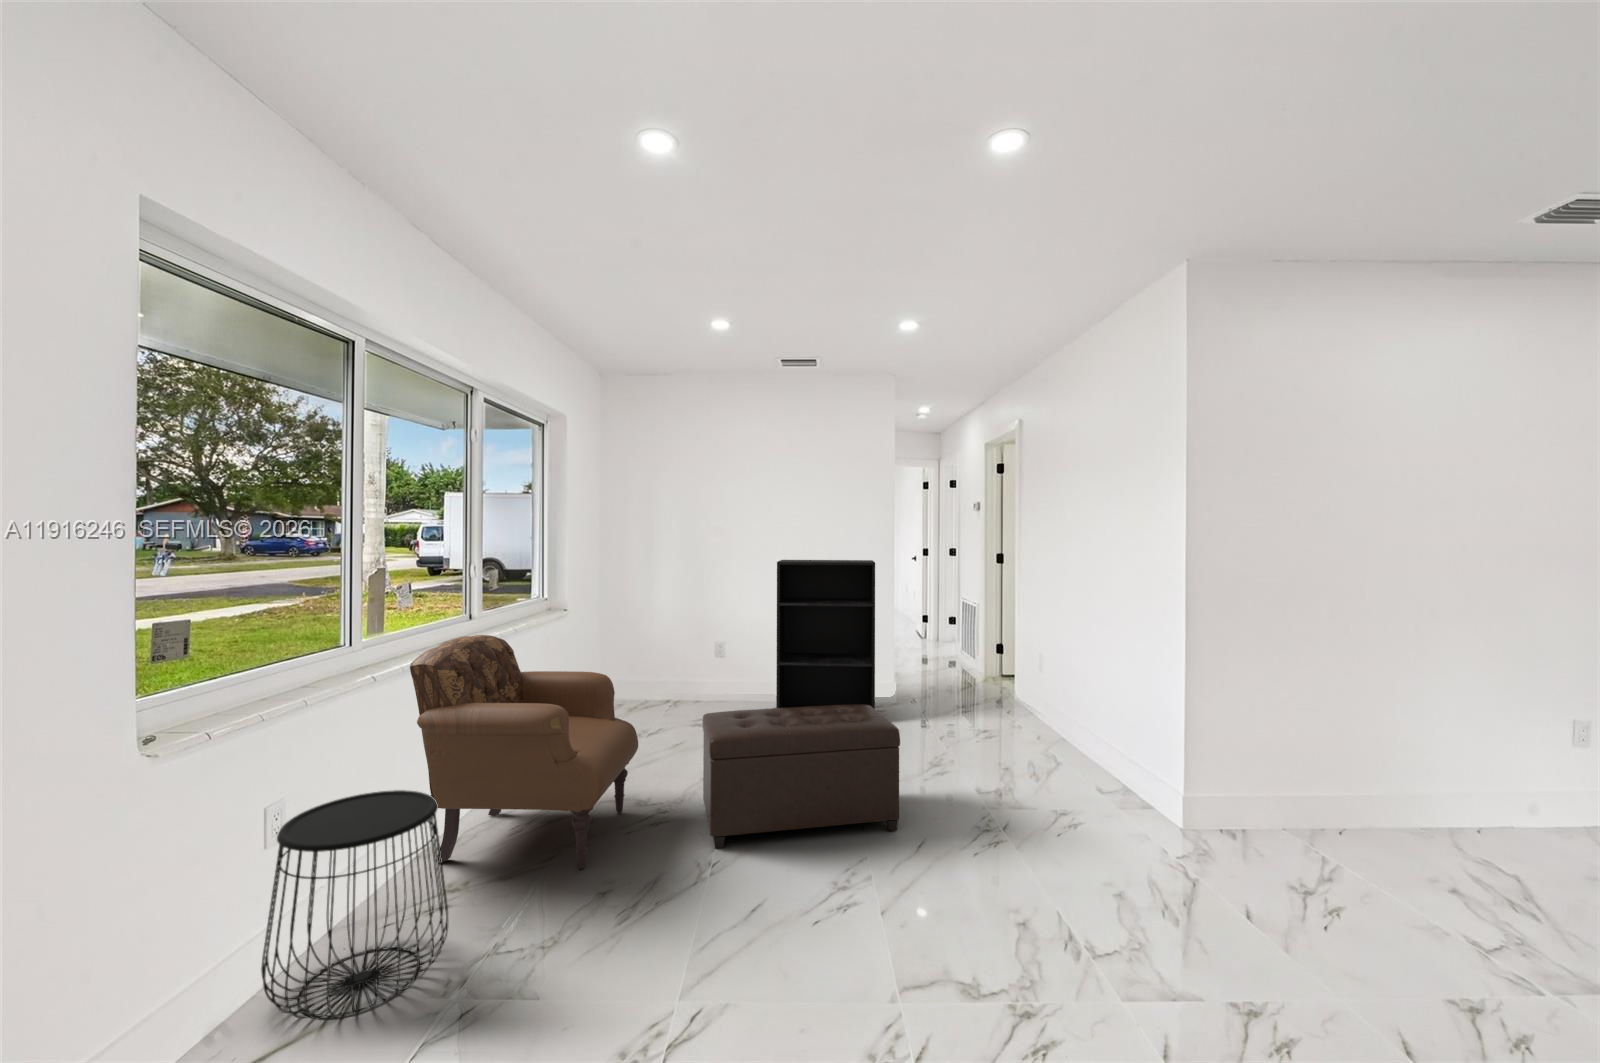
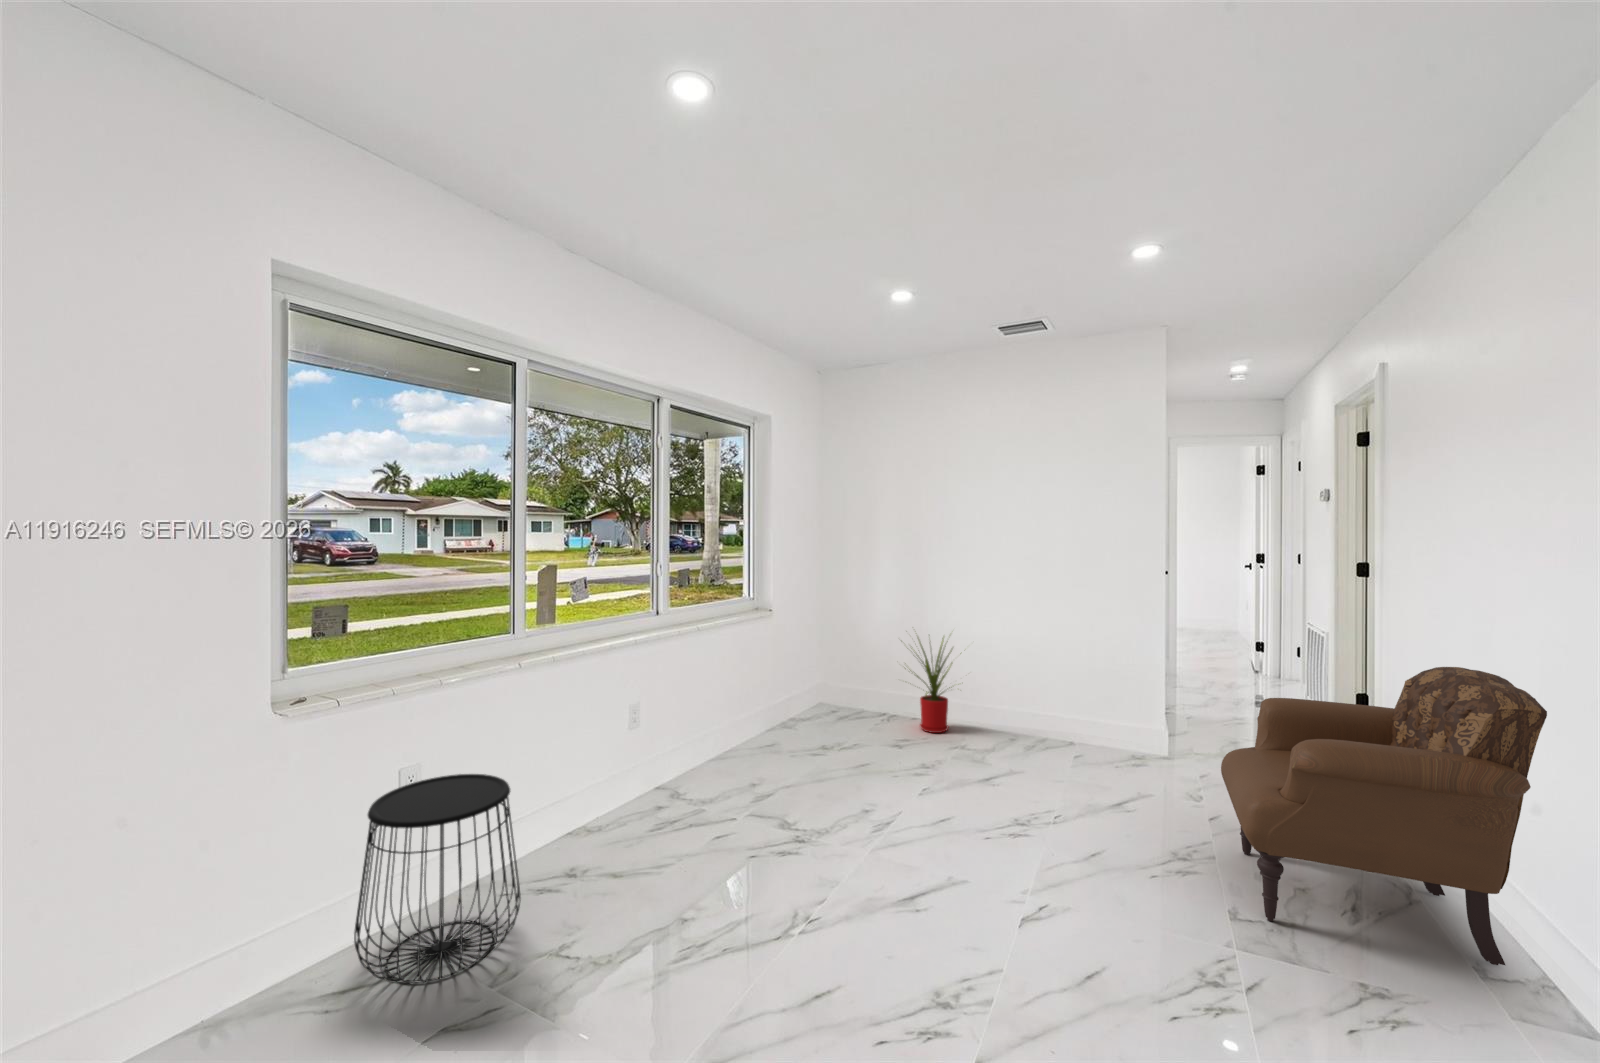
bookshelf: present [776,560,875,709] -> none [993,564,1129,777]
house plant: none [684,617,752,712] -> present [910,638,952,733]
armchair: present [410,635,638,869] -> present [1221,667,1547,965]
ottoman: present [702,704,900,848] -> none [819,739,1072,941]

